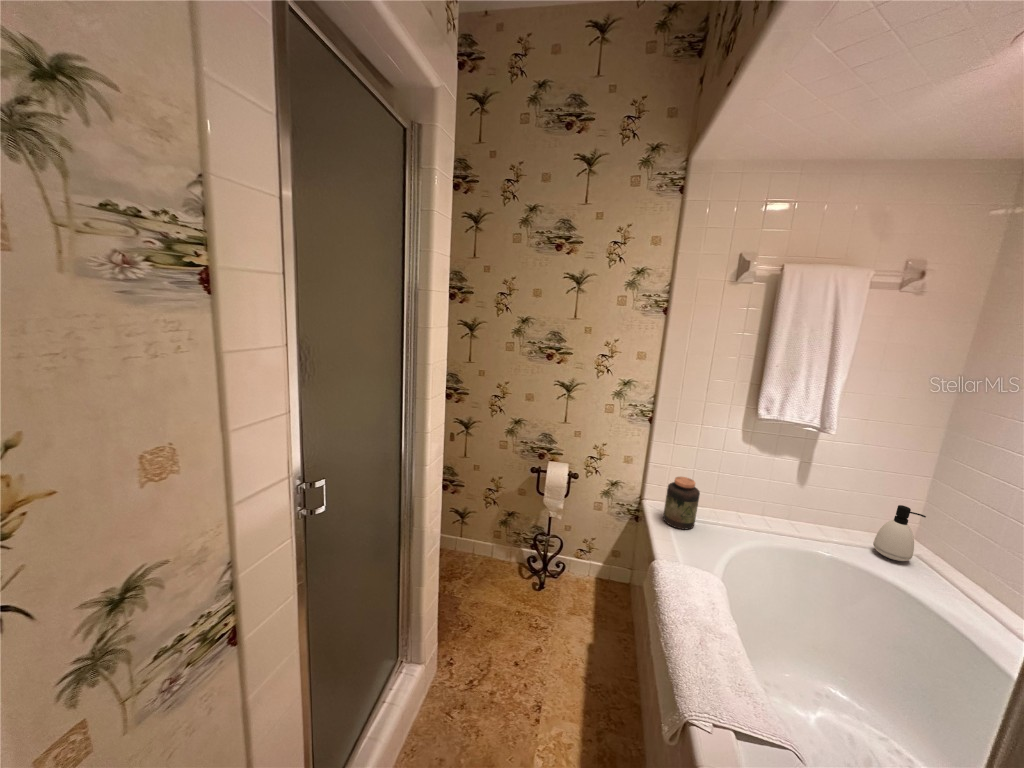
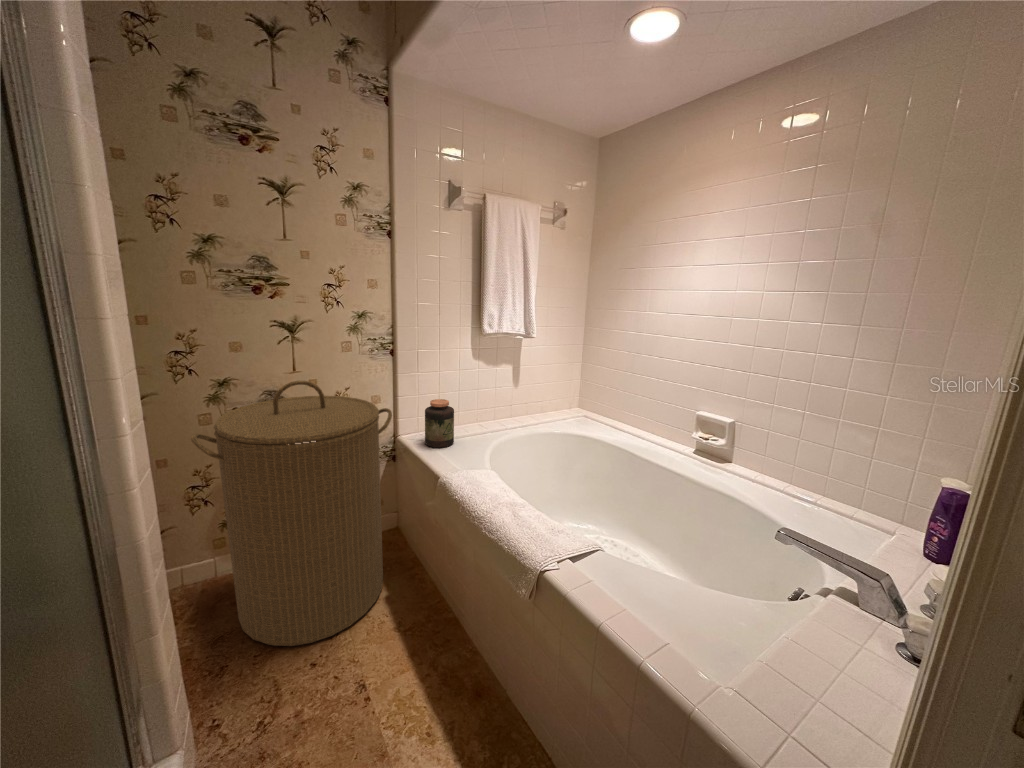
laundry hamper: none [484,435,629,652] -> present [191,381,392,646]
soap dispenser: present [873,505,926,561] -> none [564,381,589,420]

